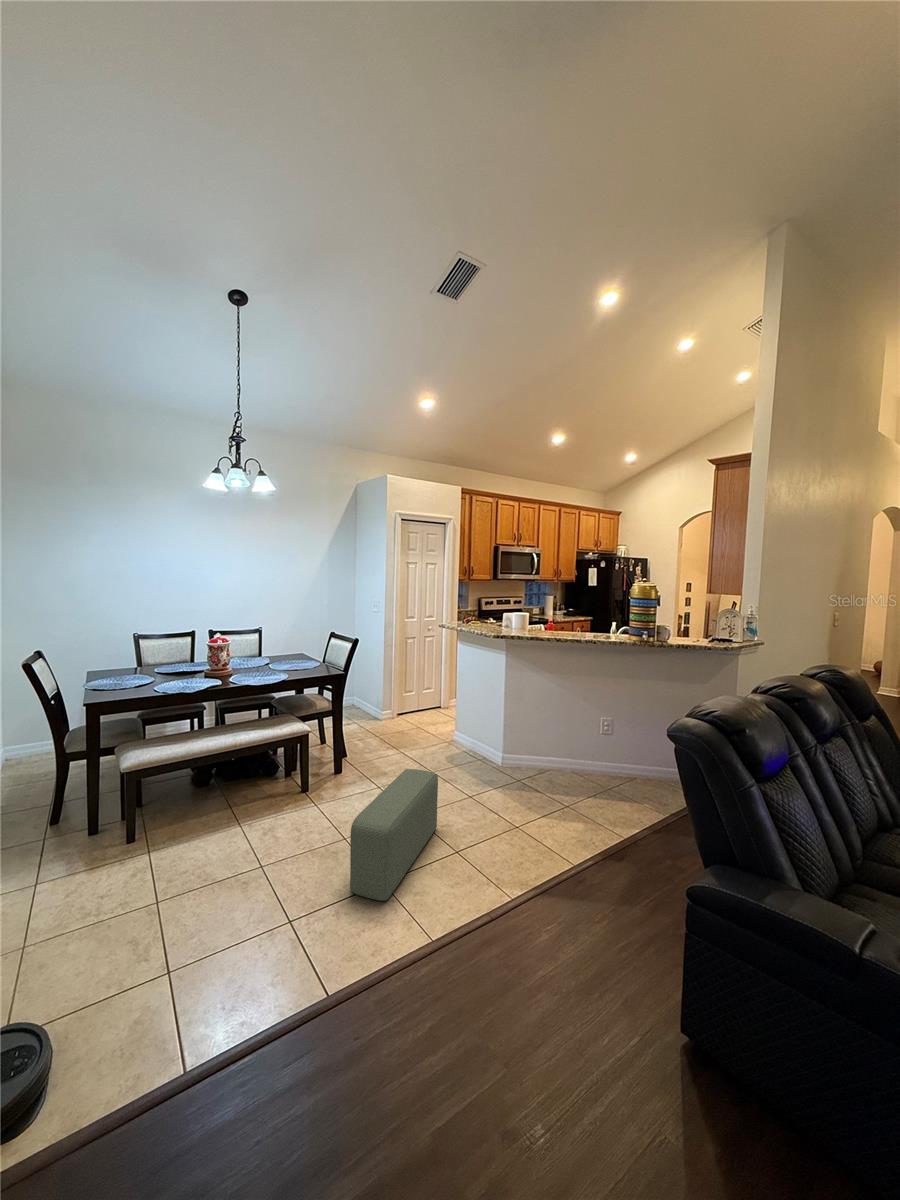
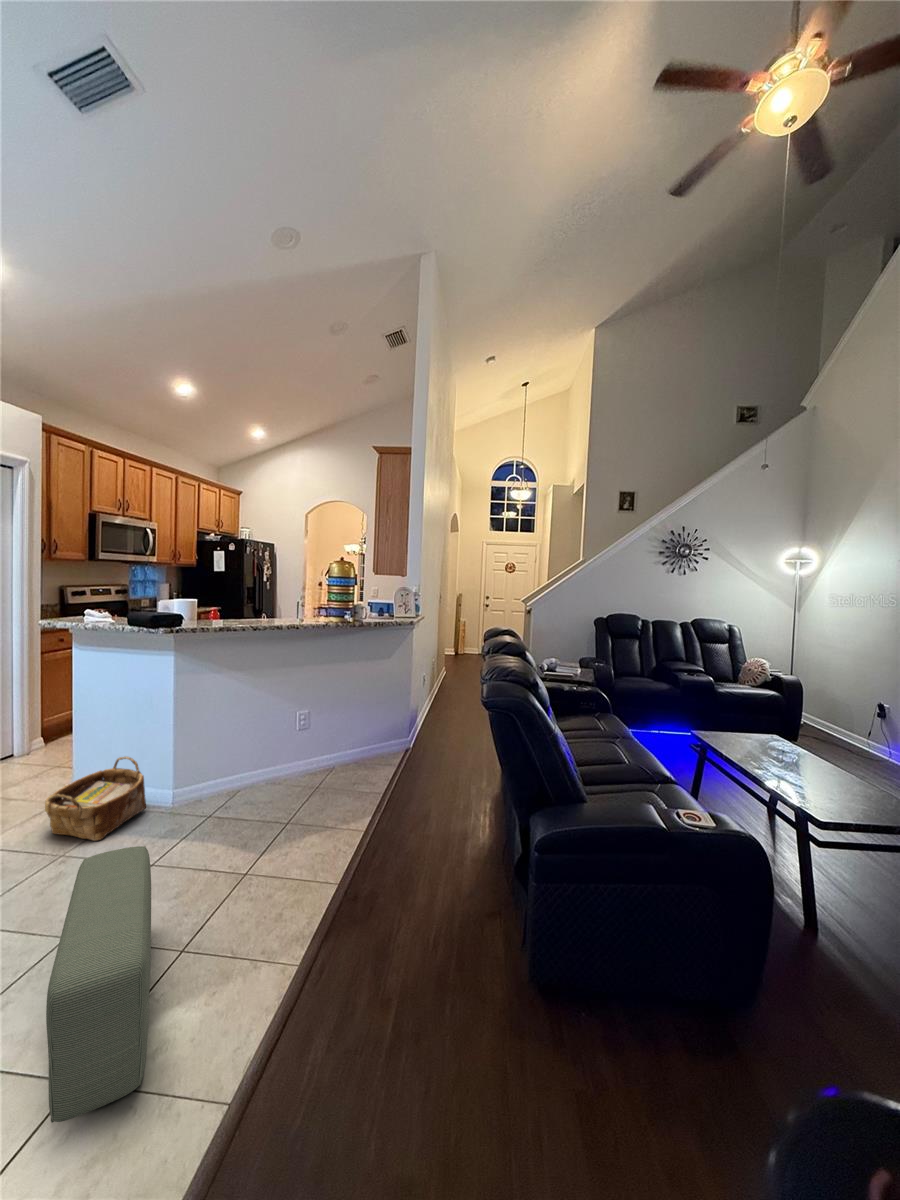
woven basket: none [426,718,481,767] -> present [45,757,146,841]

